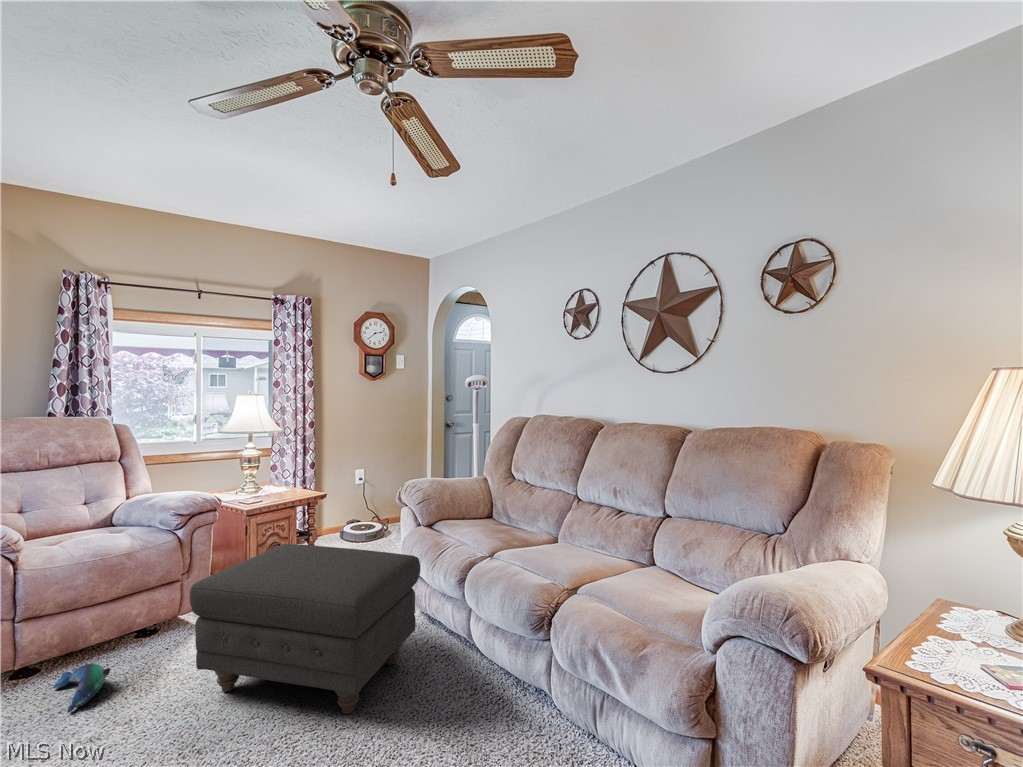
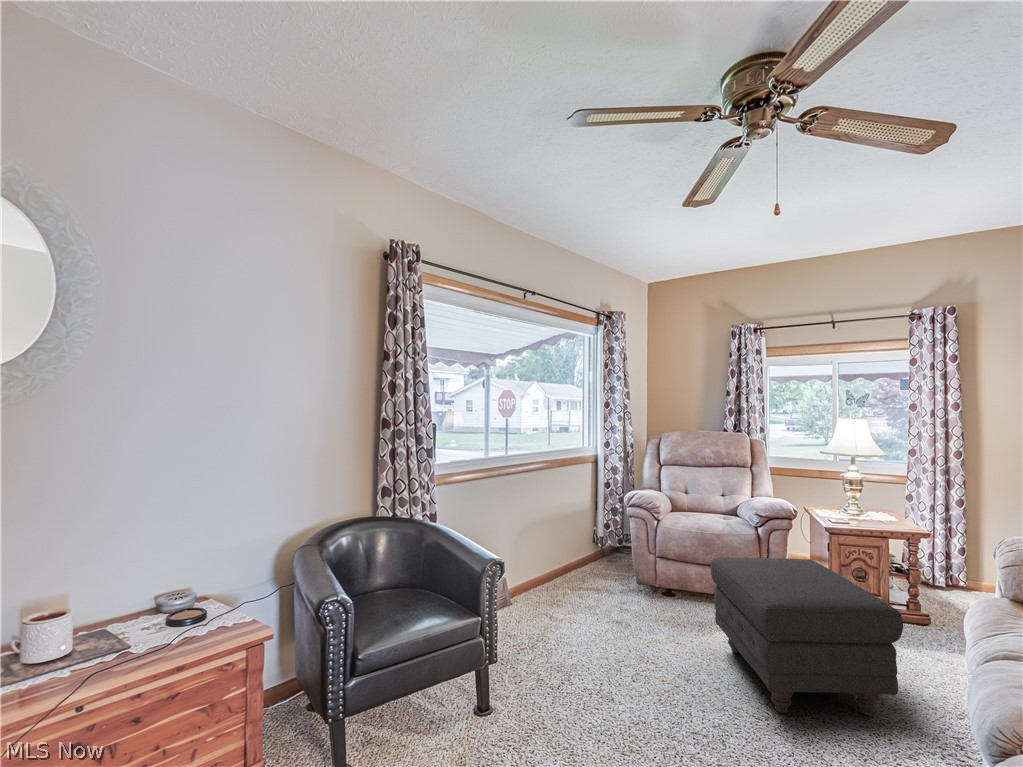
plush toy: present [53,664,110,712] -> none [662,595,691,617]

